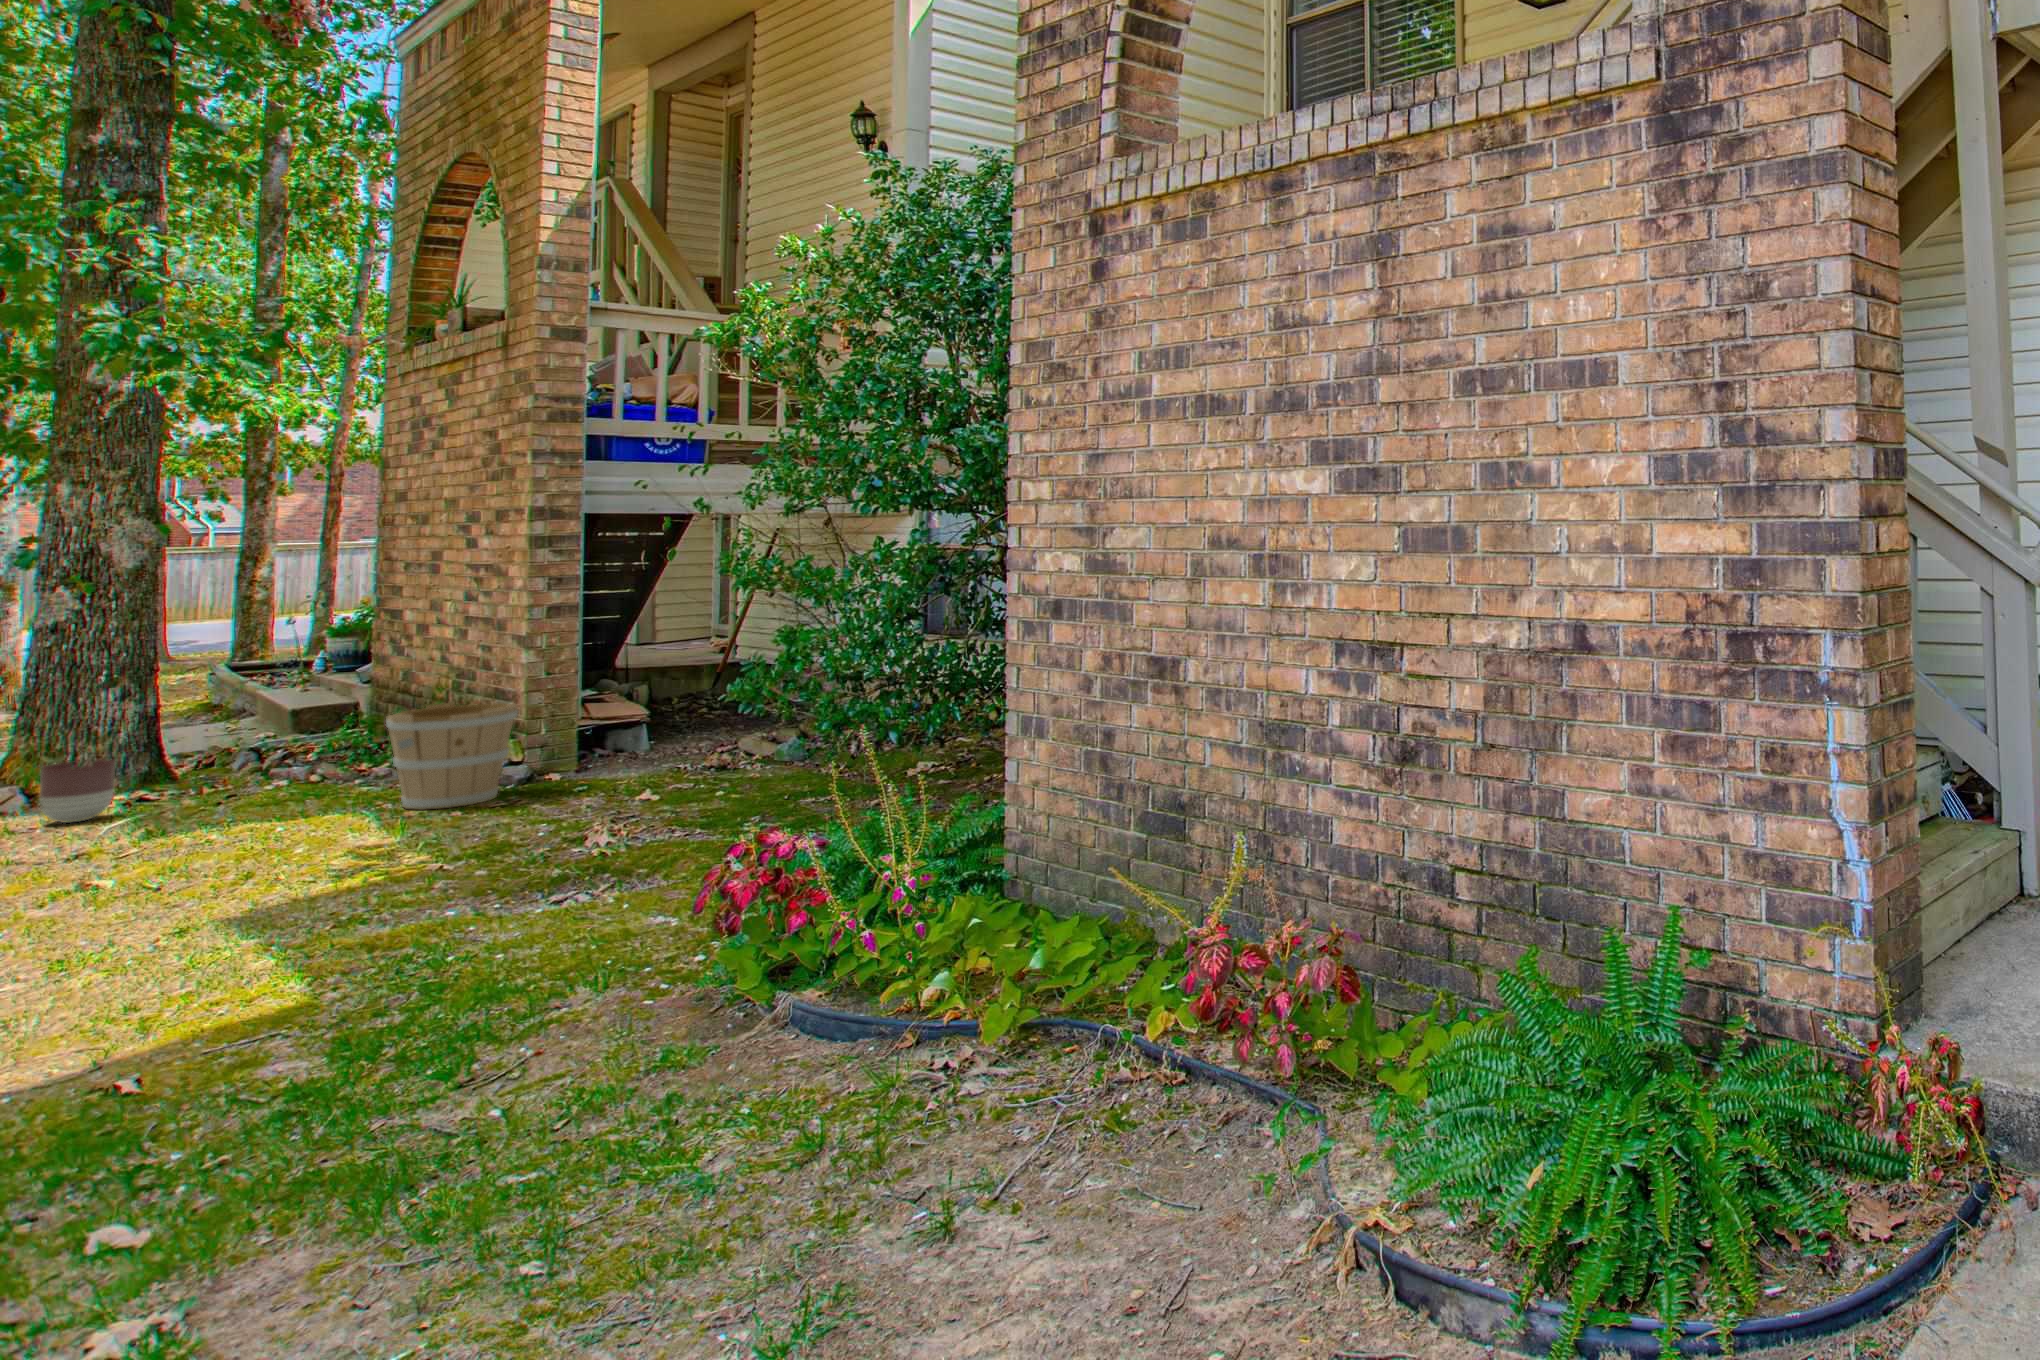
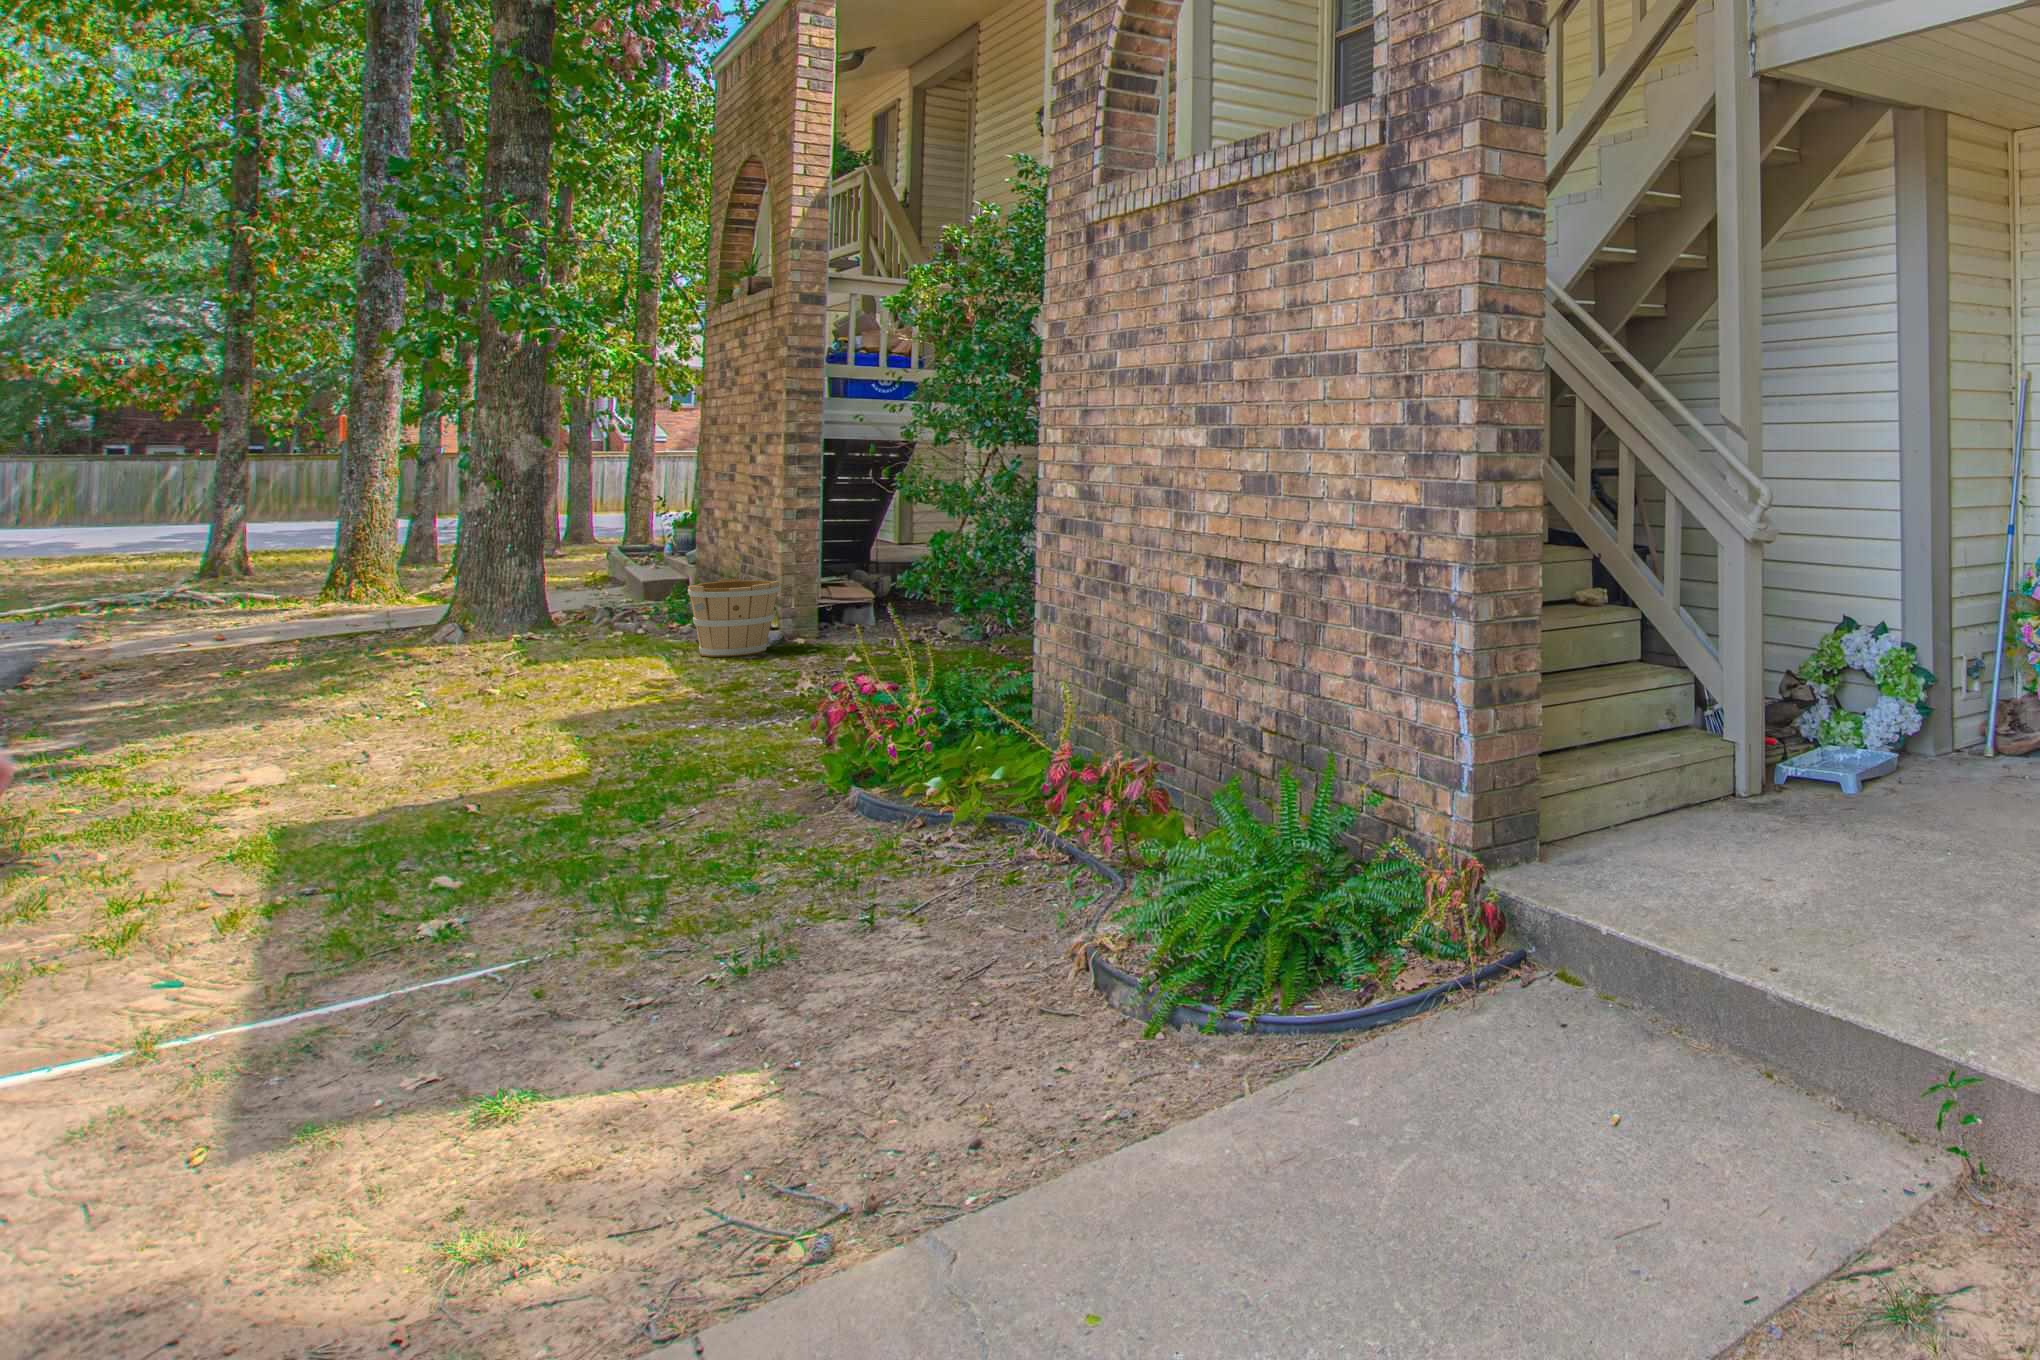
planter: present [40,759,116,823] -> none [466,609,515,653]

